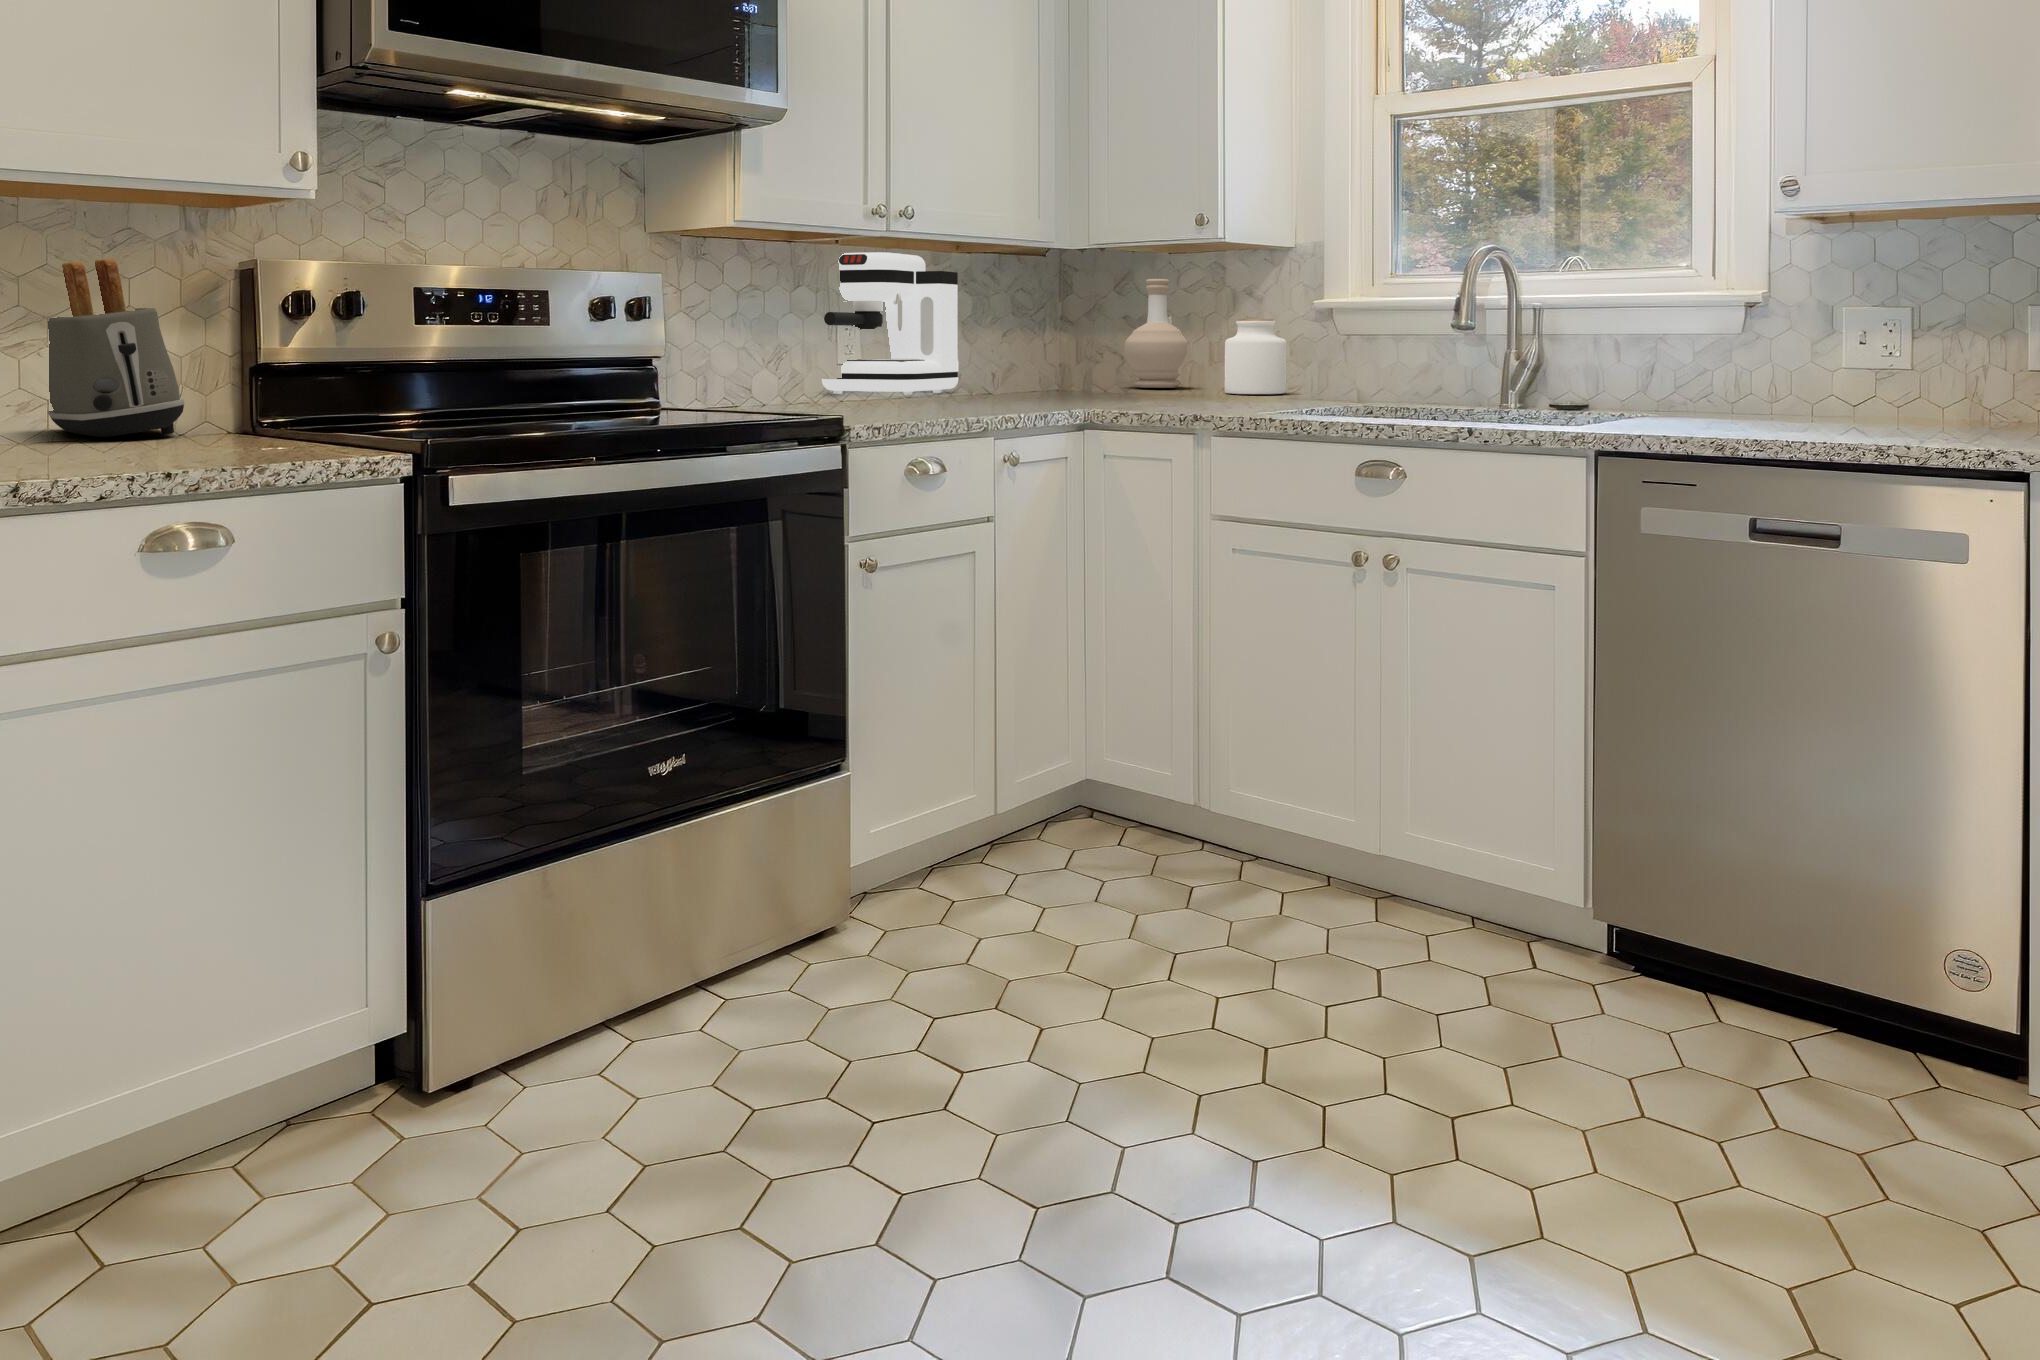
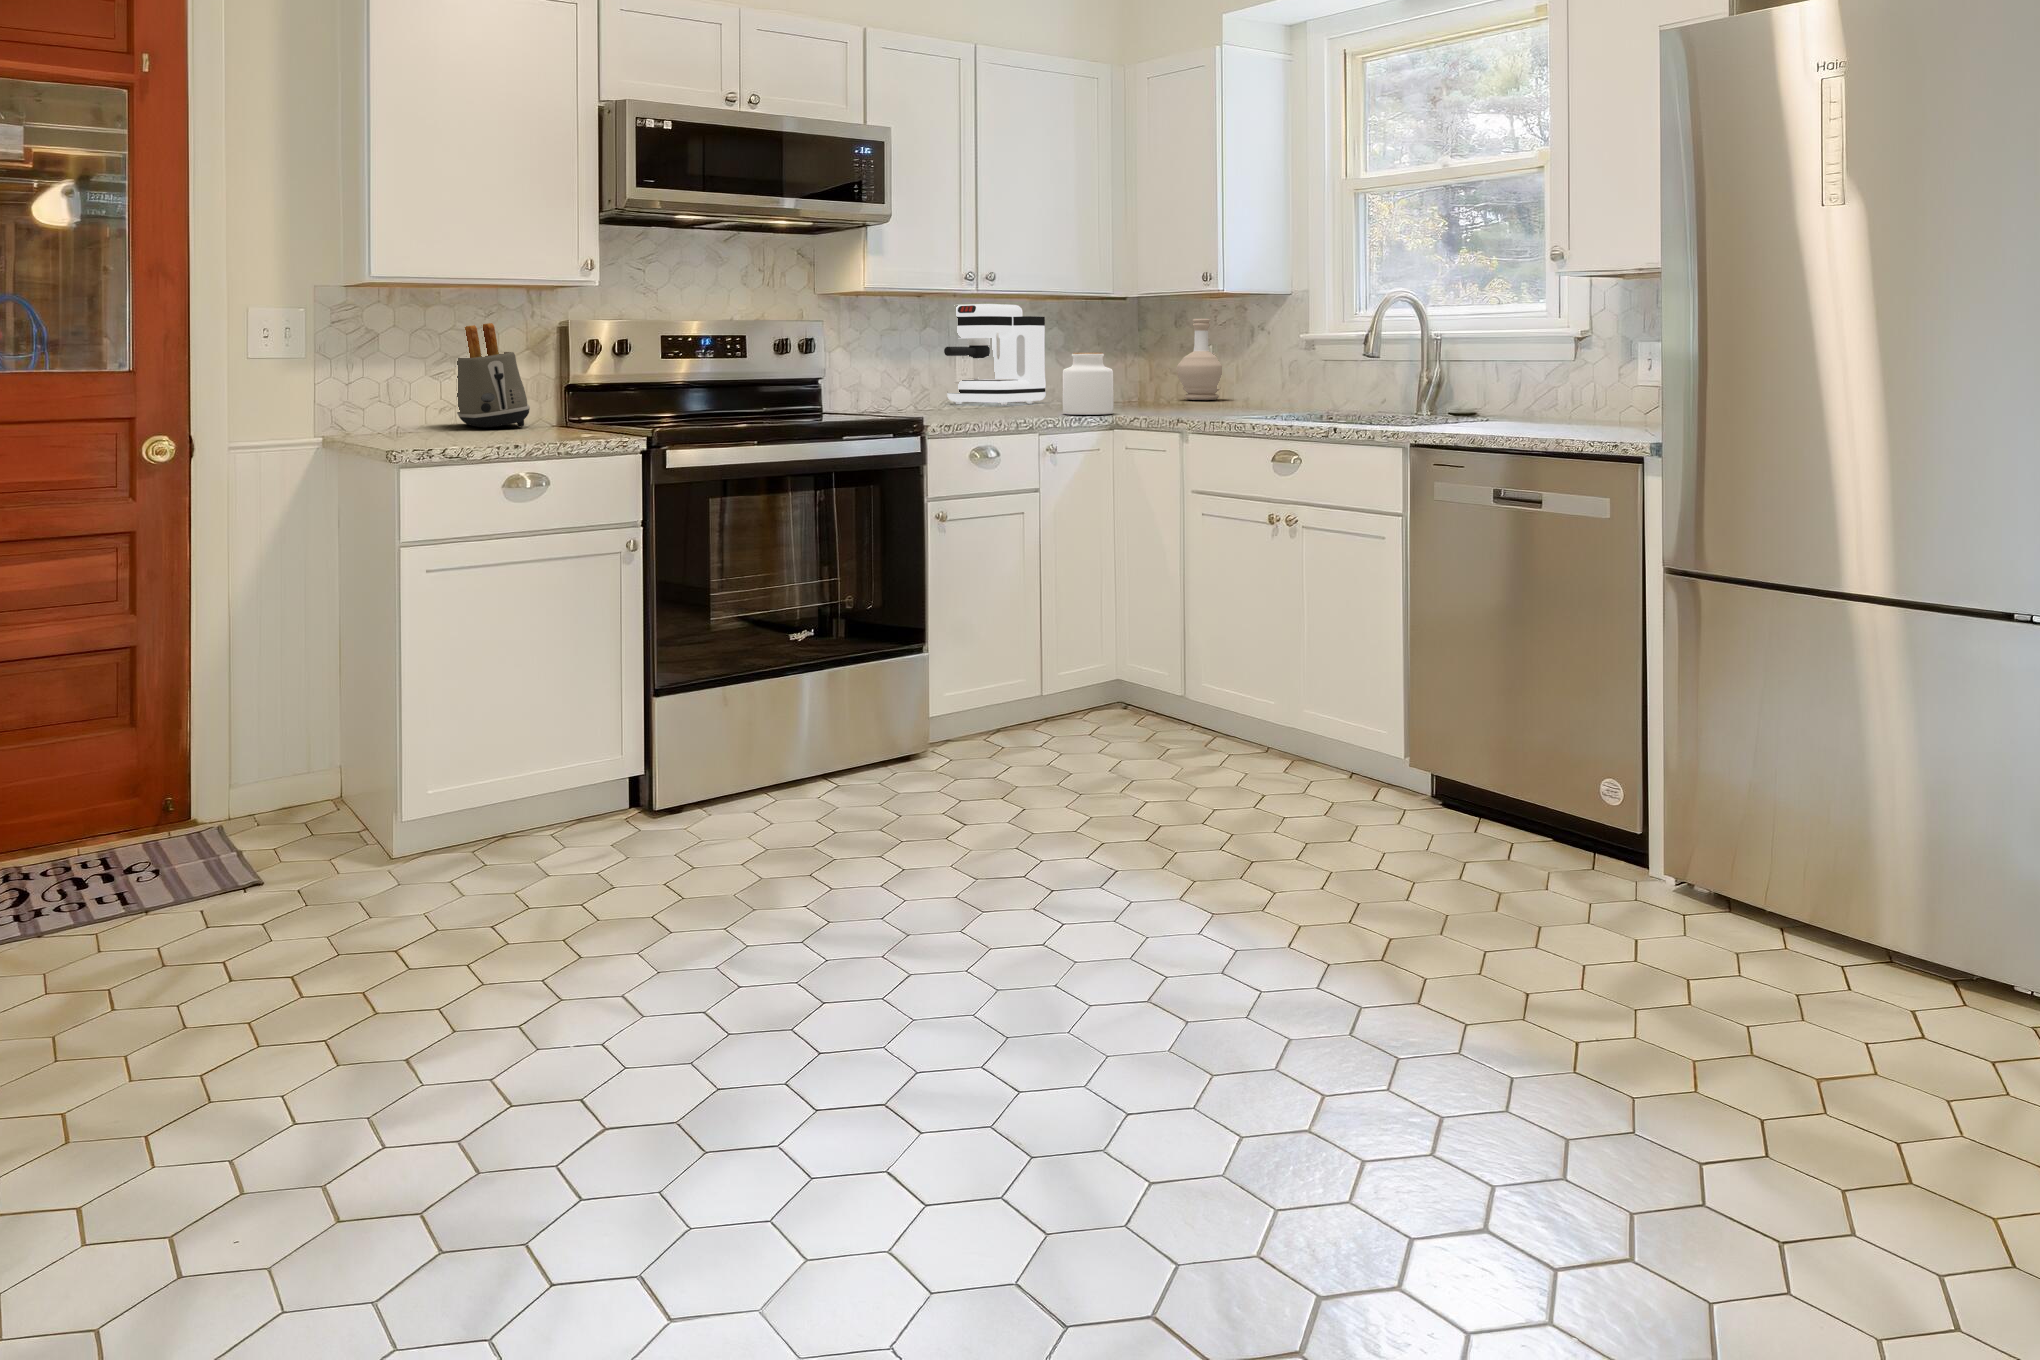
jar: present [1225,319,1286,394] -> present [1063,353,1113,415]

